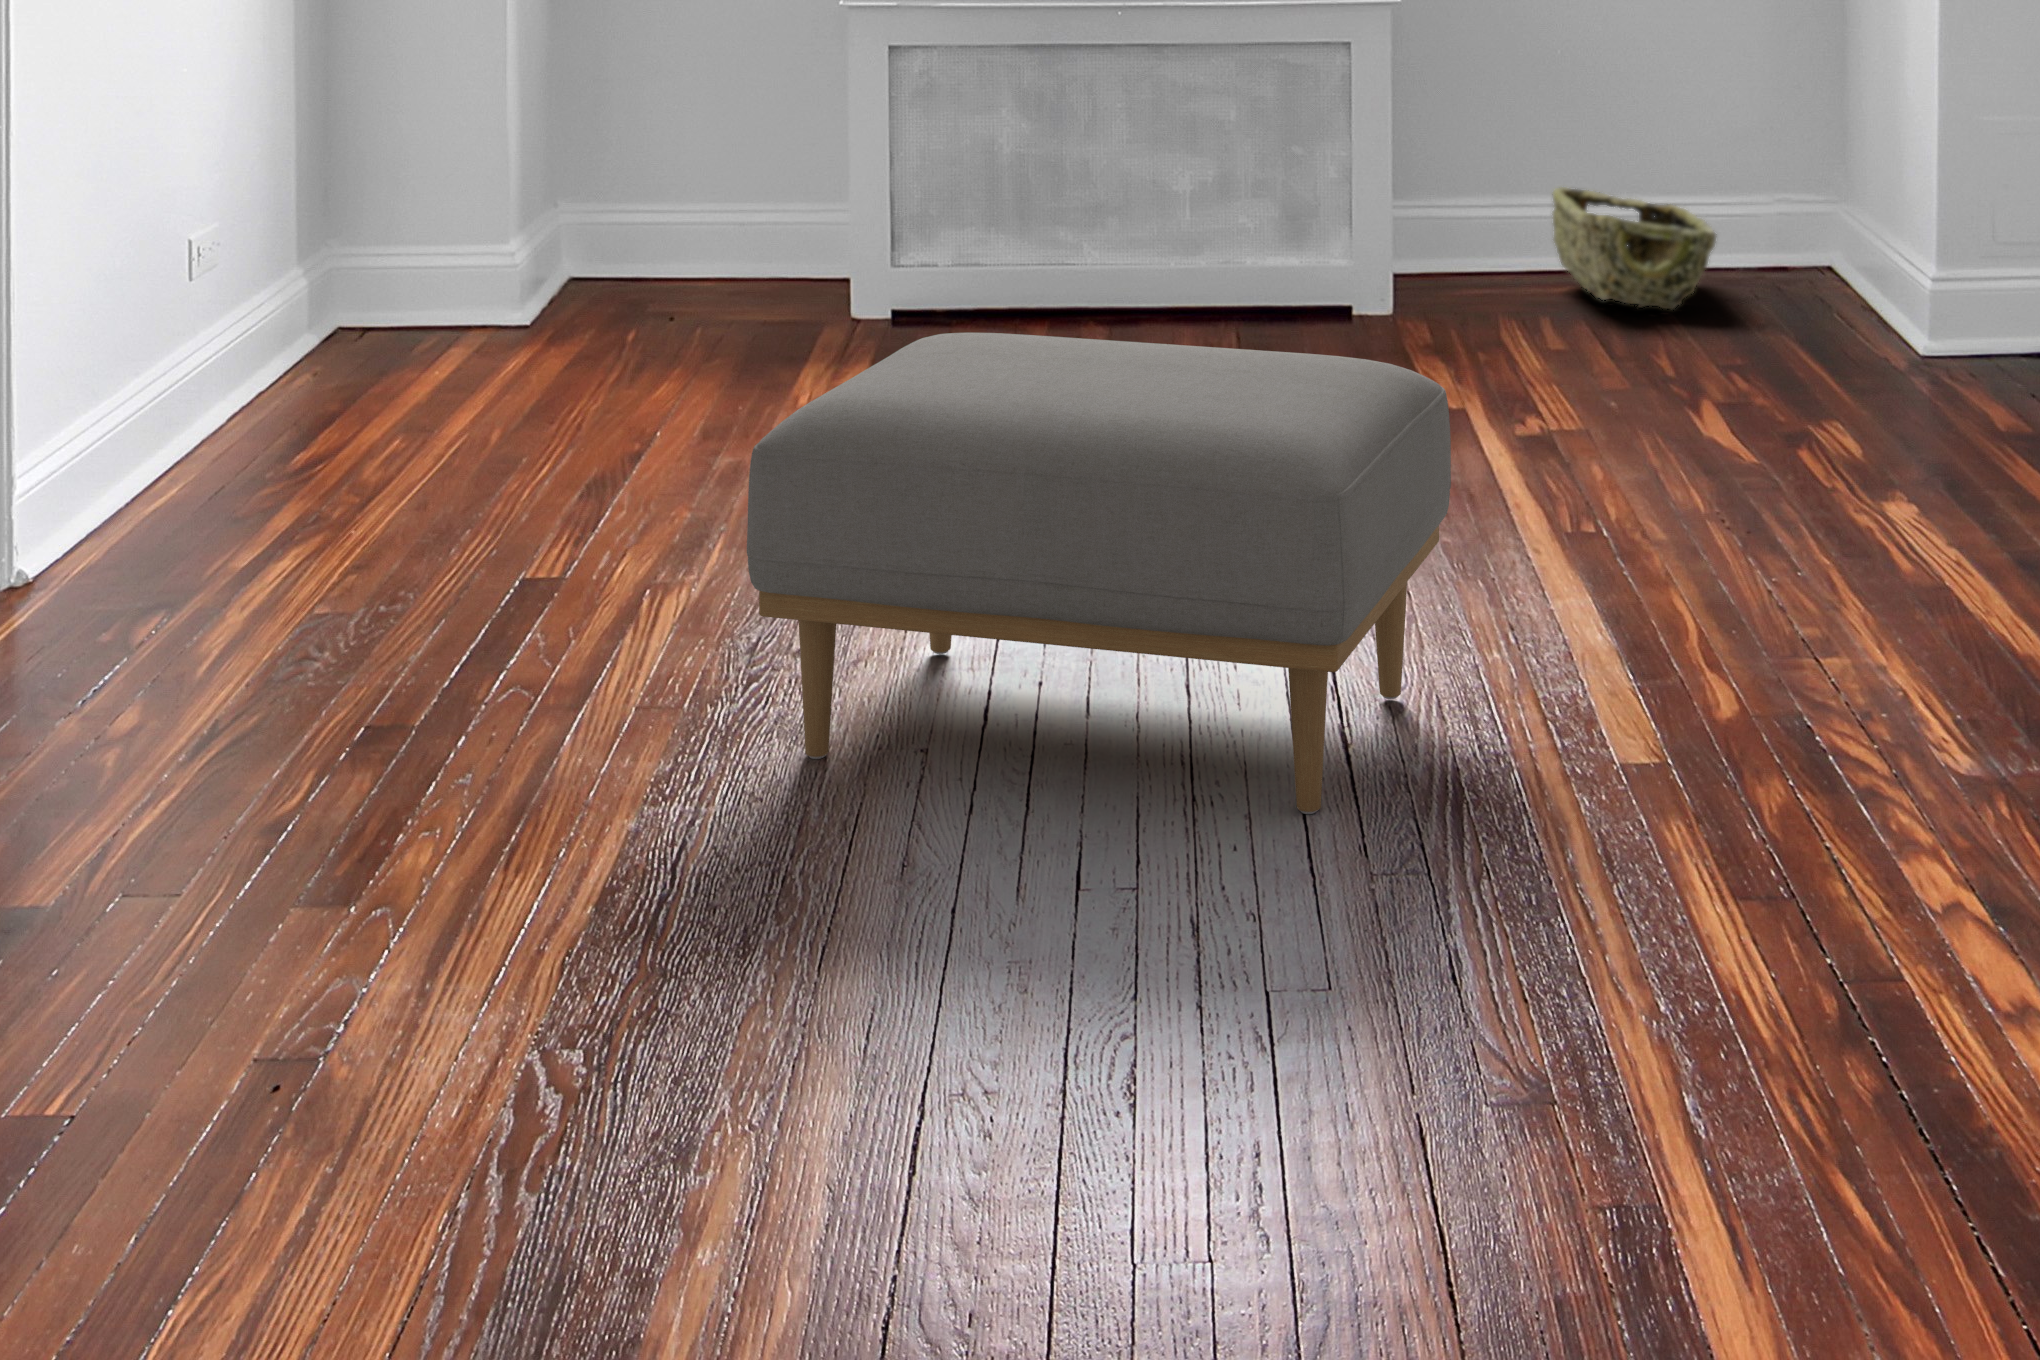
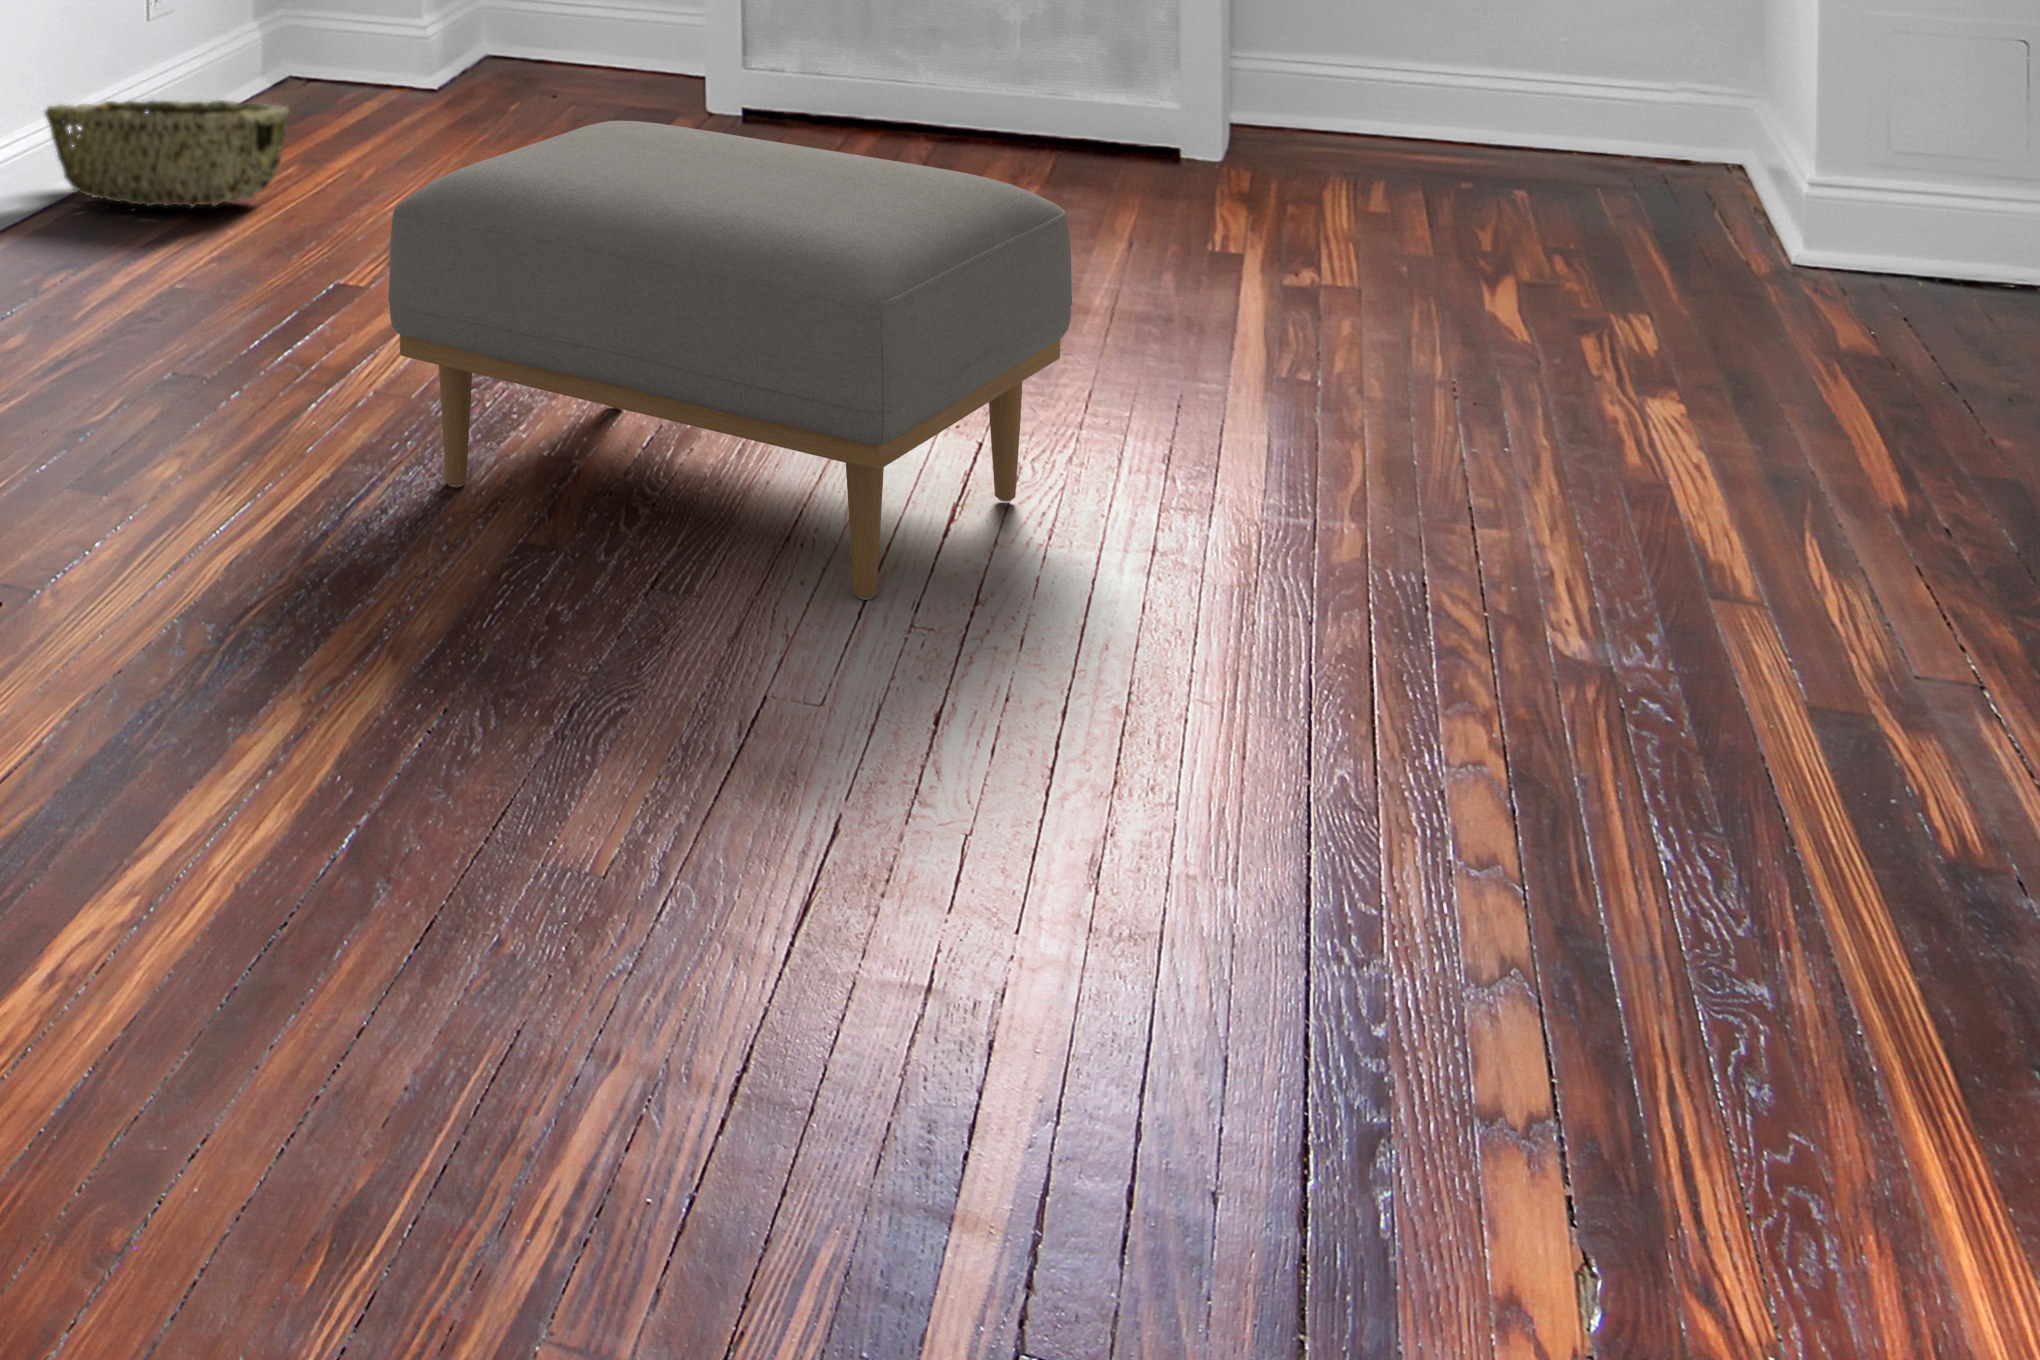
woven basket: present [1553,187,1716,309] -> present [45,100,289,207]

